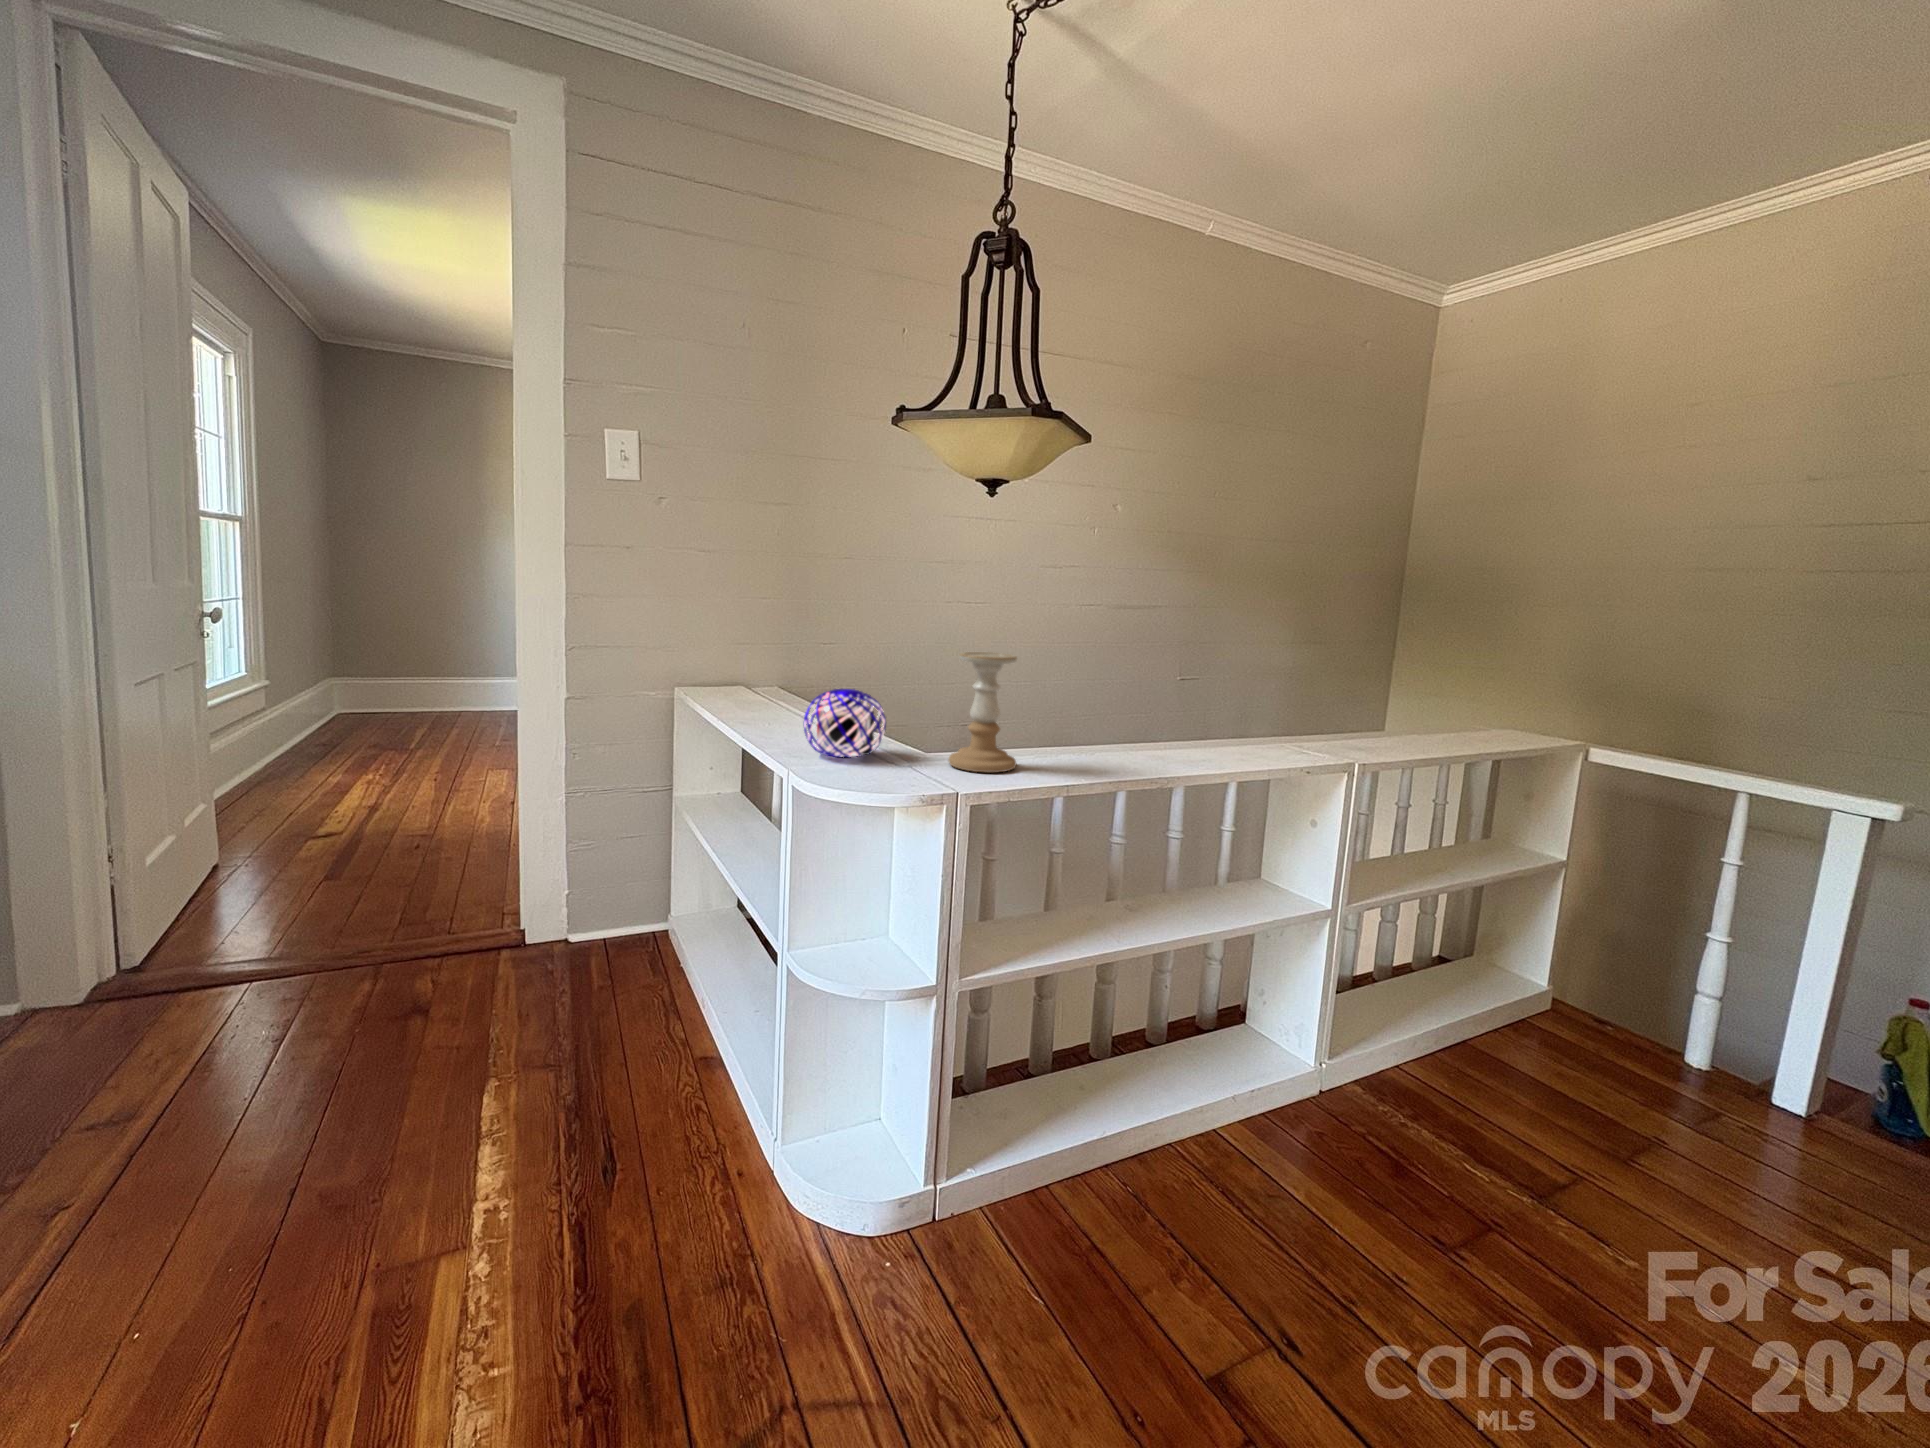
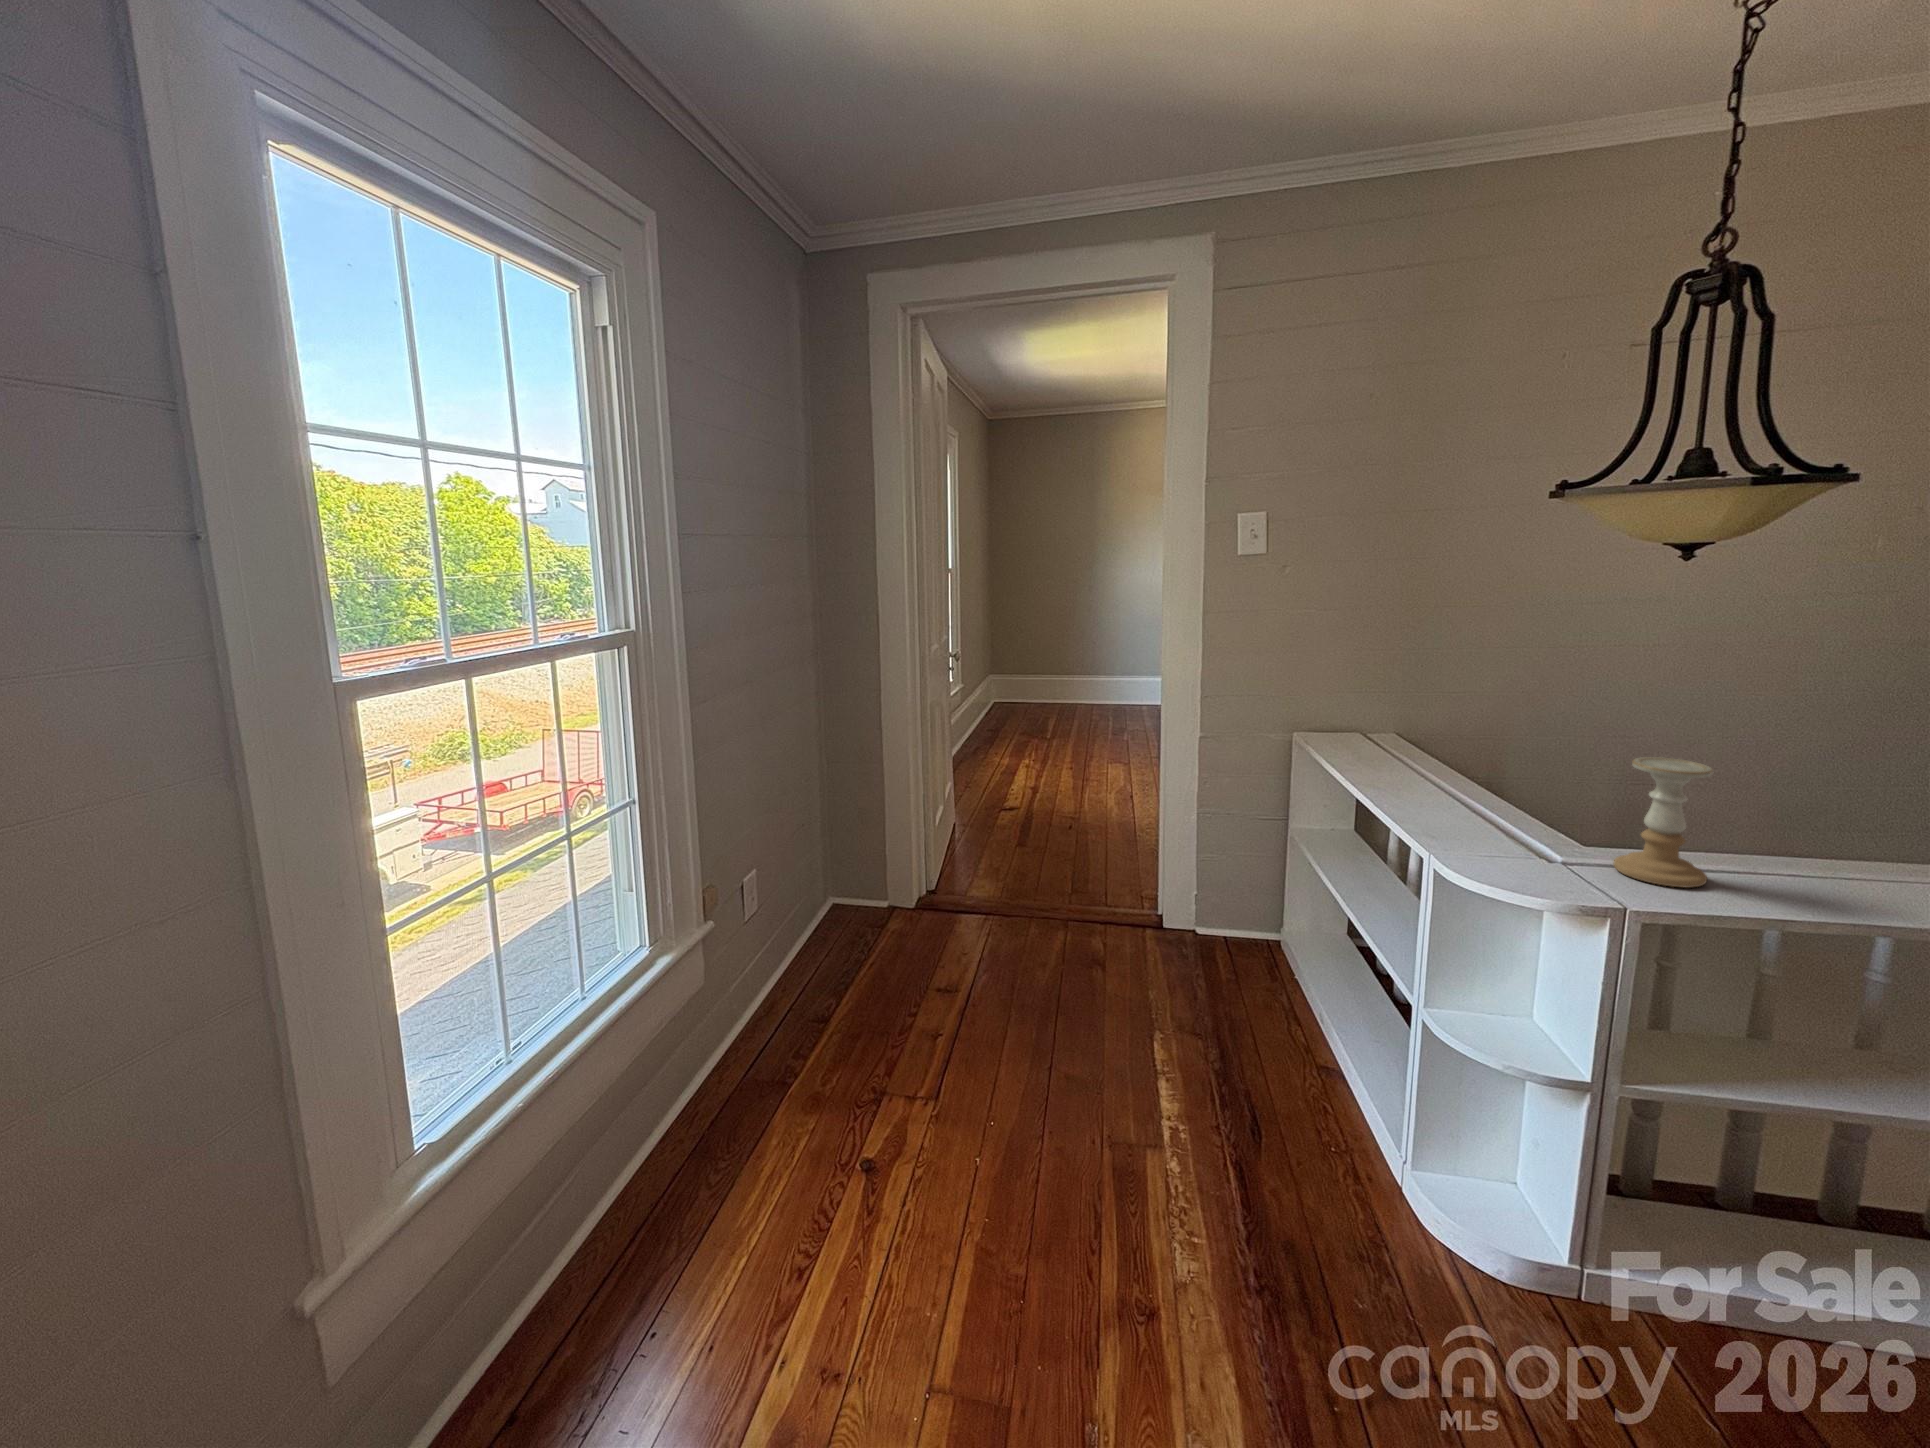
decorative orb: present [804,689,886,757] -> none [1443,779,1537,846]

